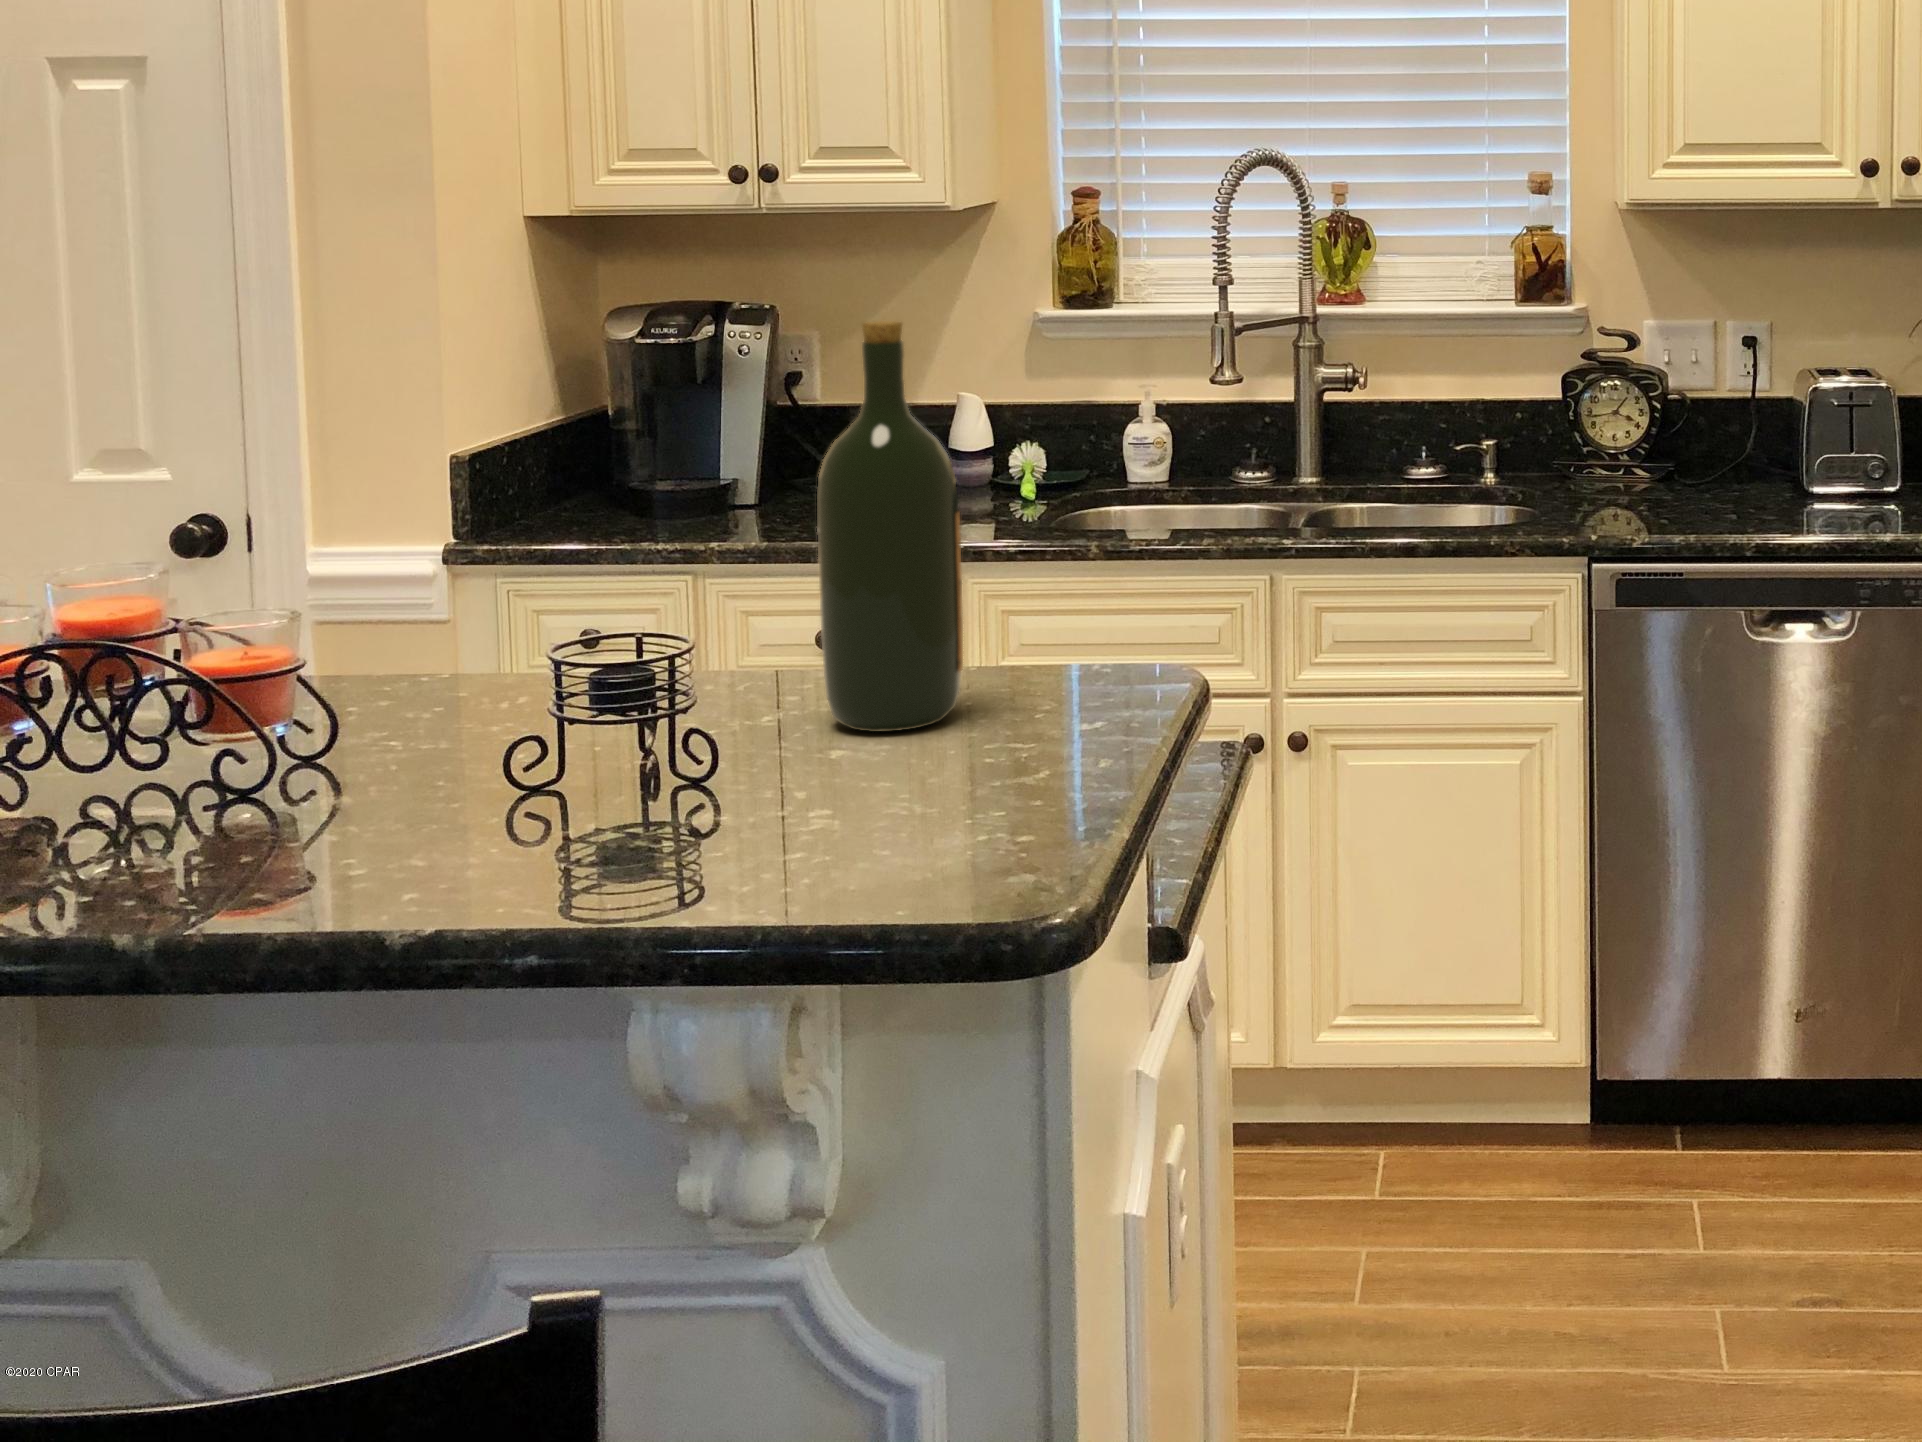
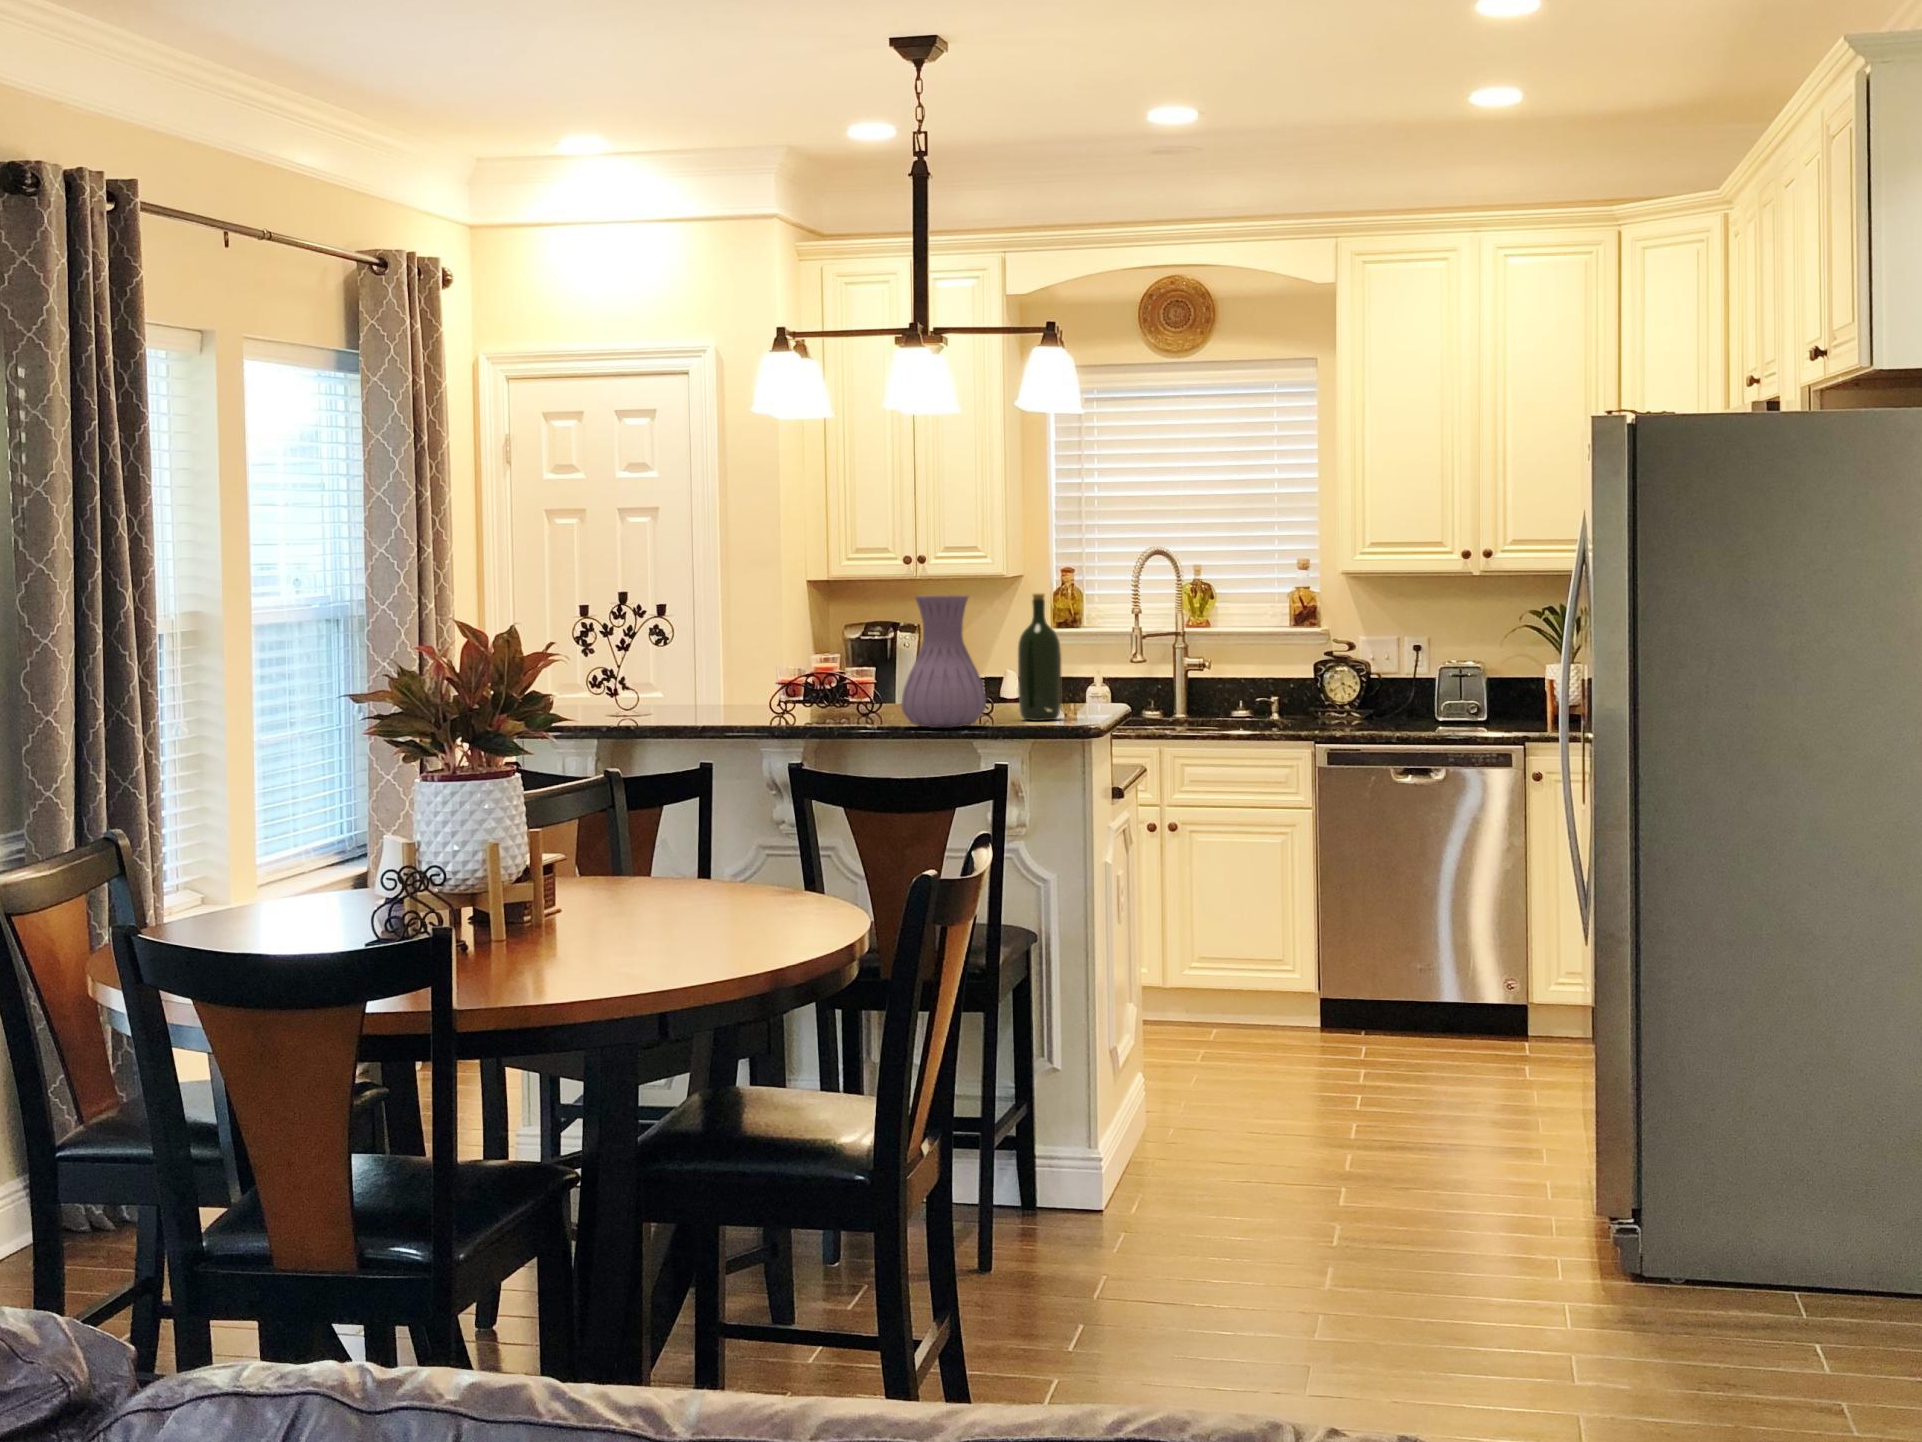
vase: none [329,347,663,845] -> present [901,595,986,728]

